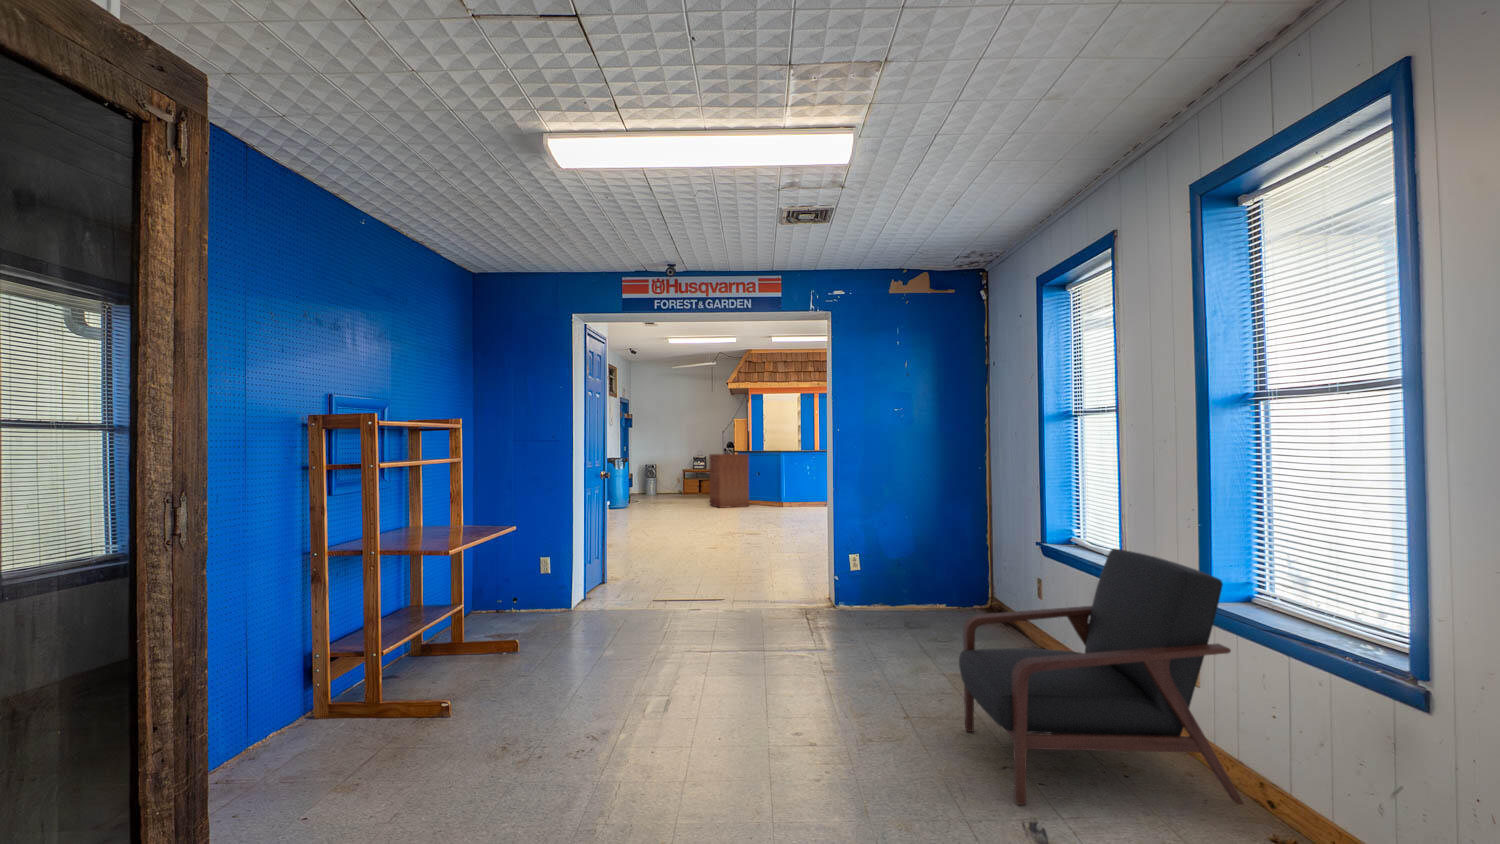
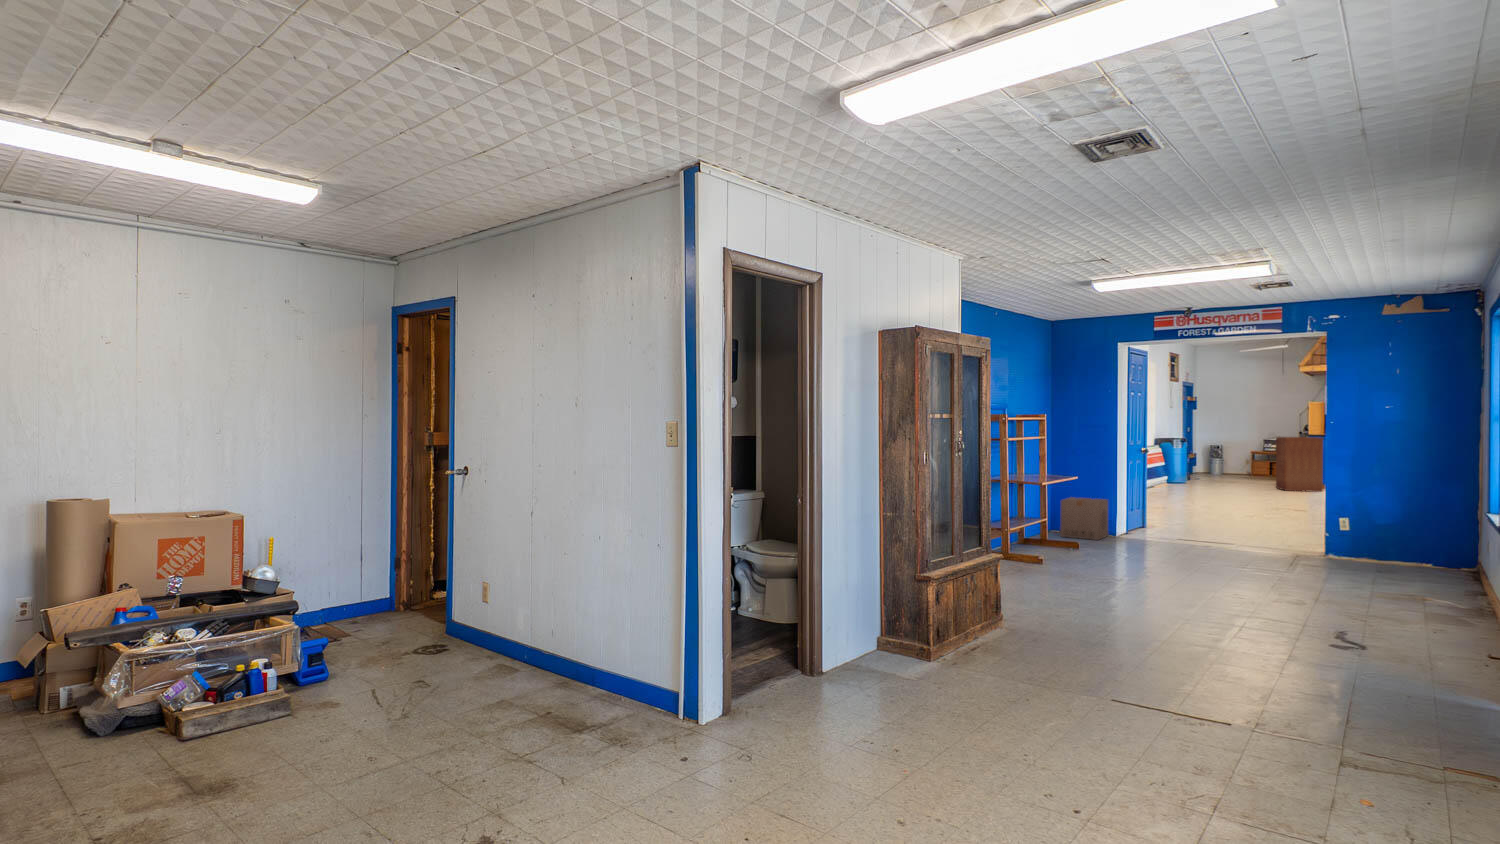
chair: present [959,549,1244,805] -> none [1326,503,1477,635]
cardboard box: none [487,554,562,626] -> present [1060,497,1108,540]

